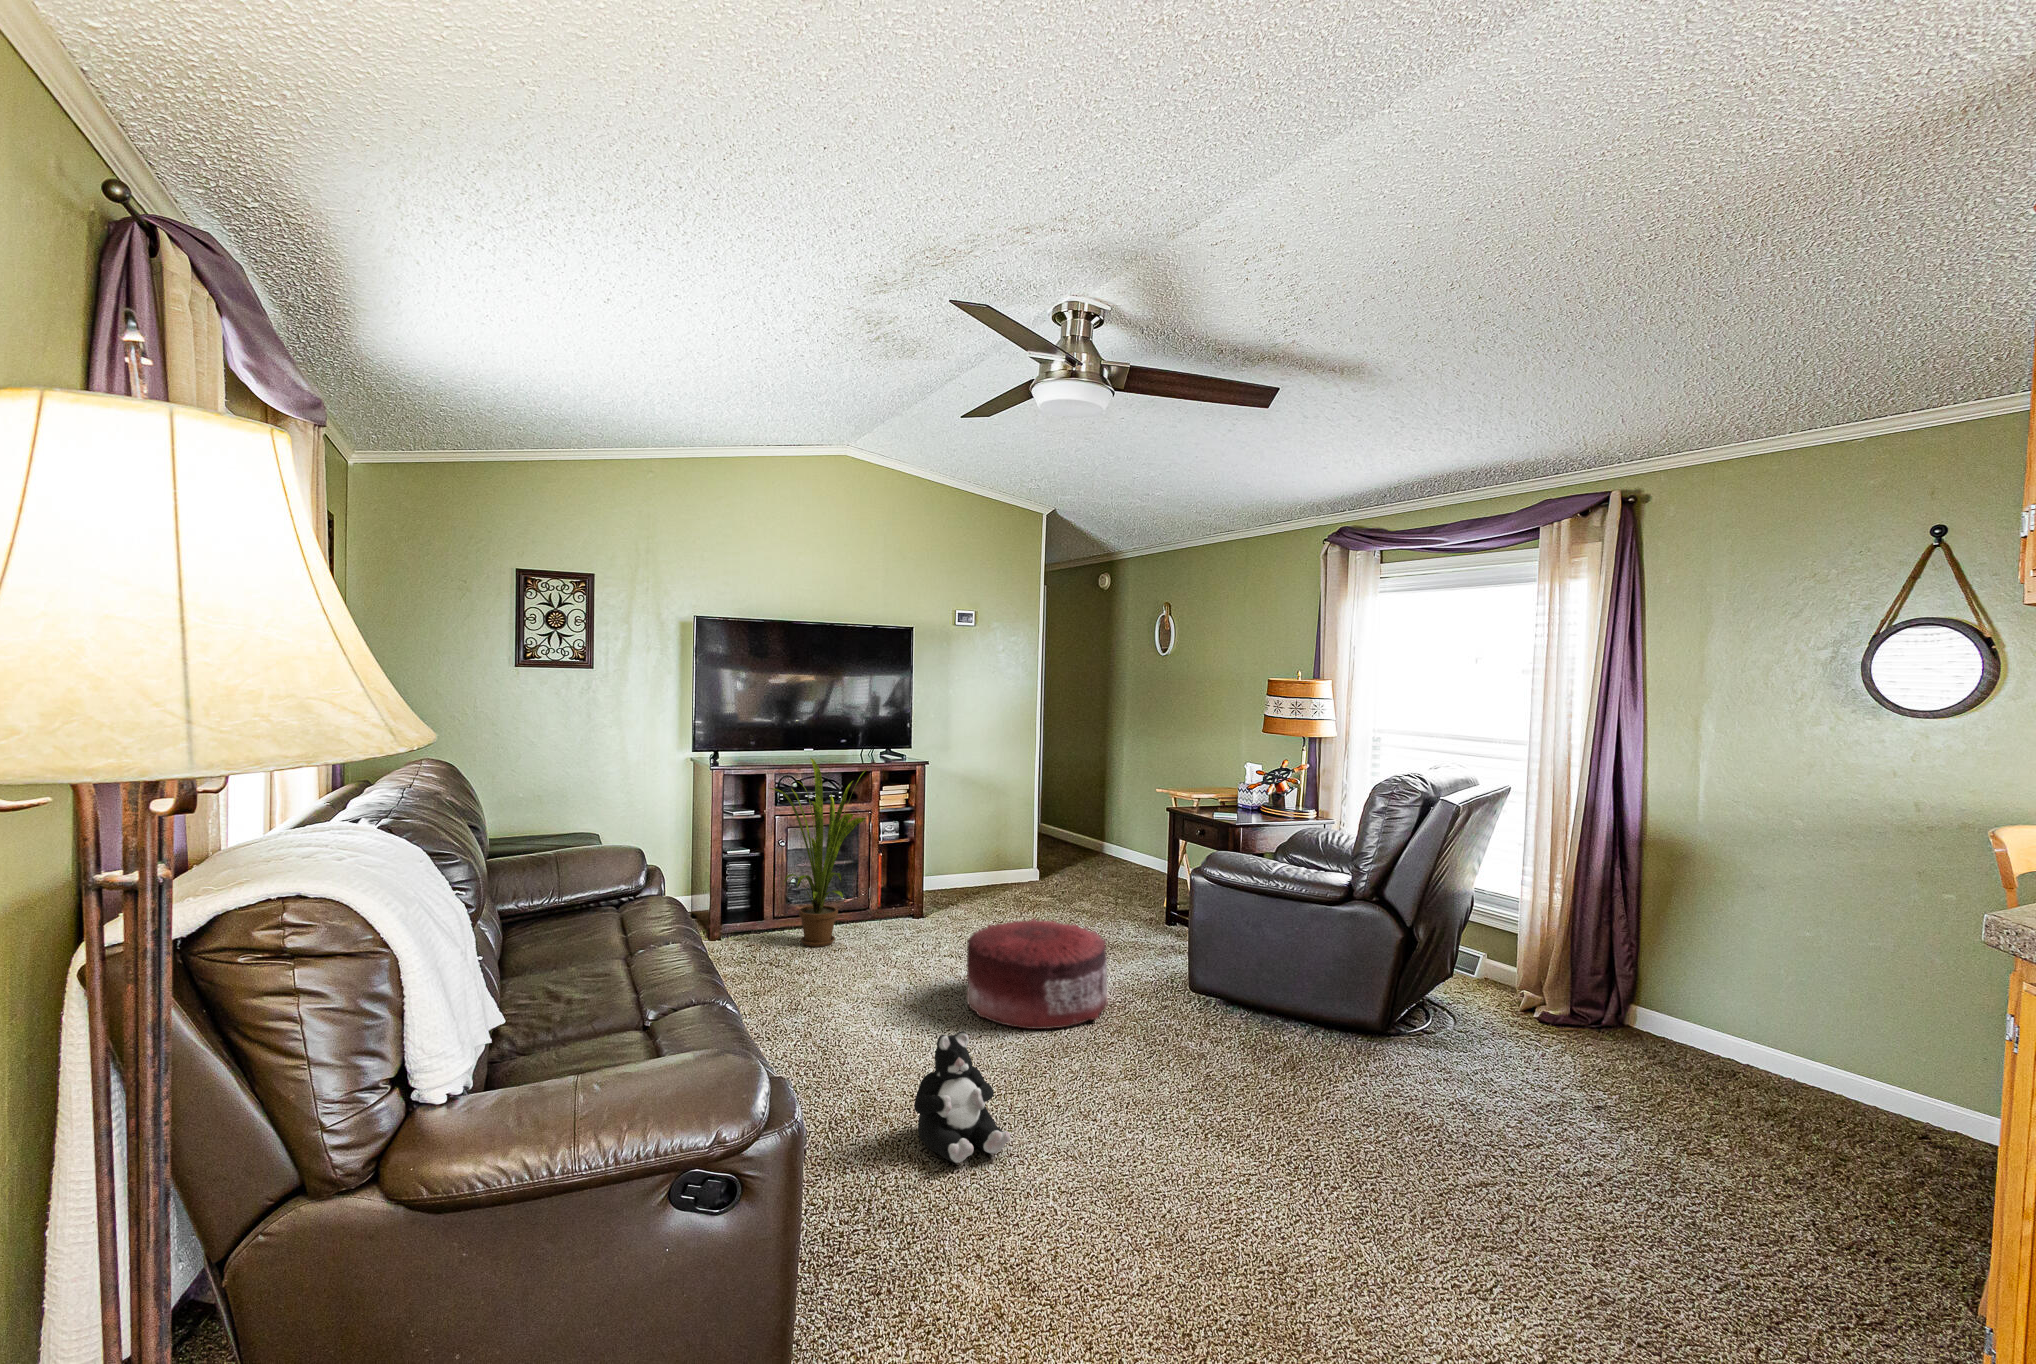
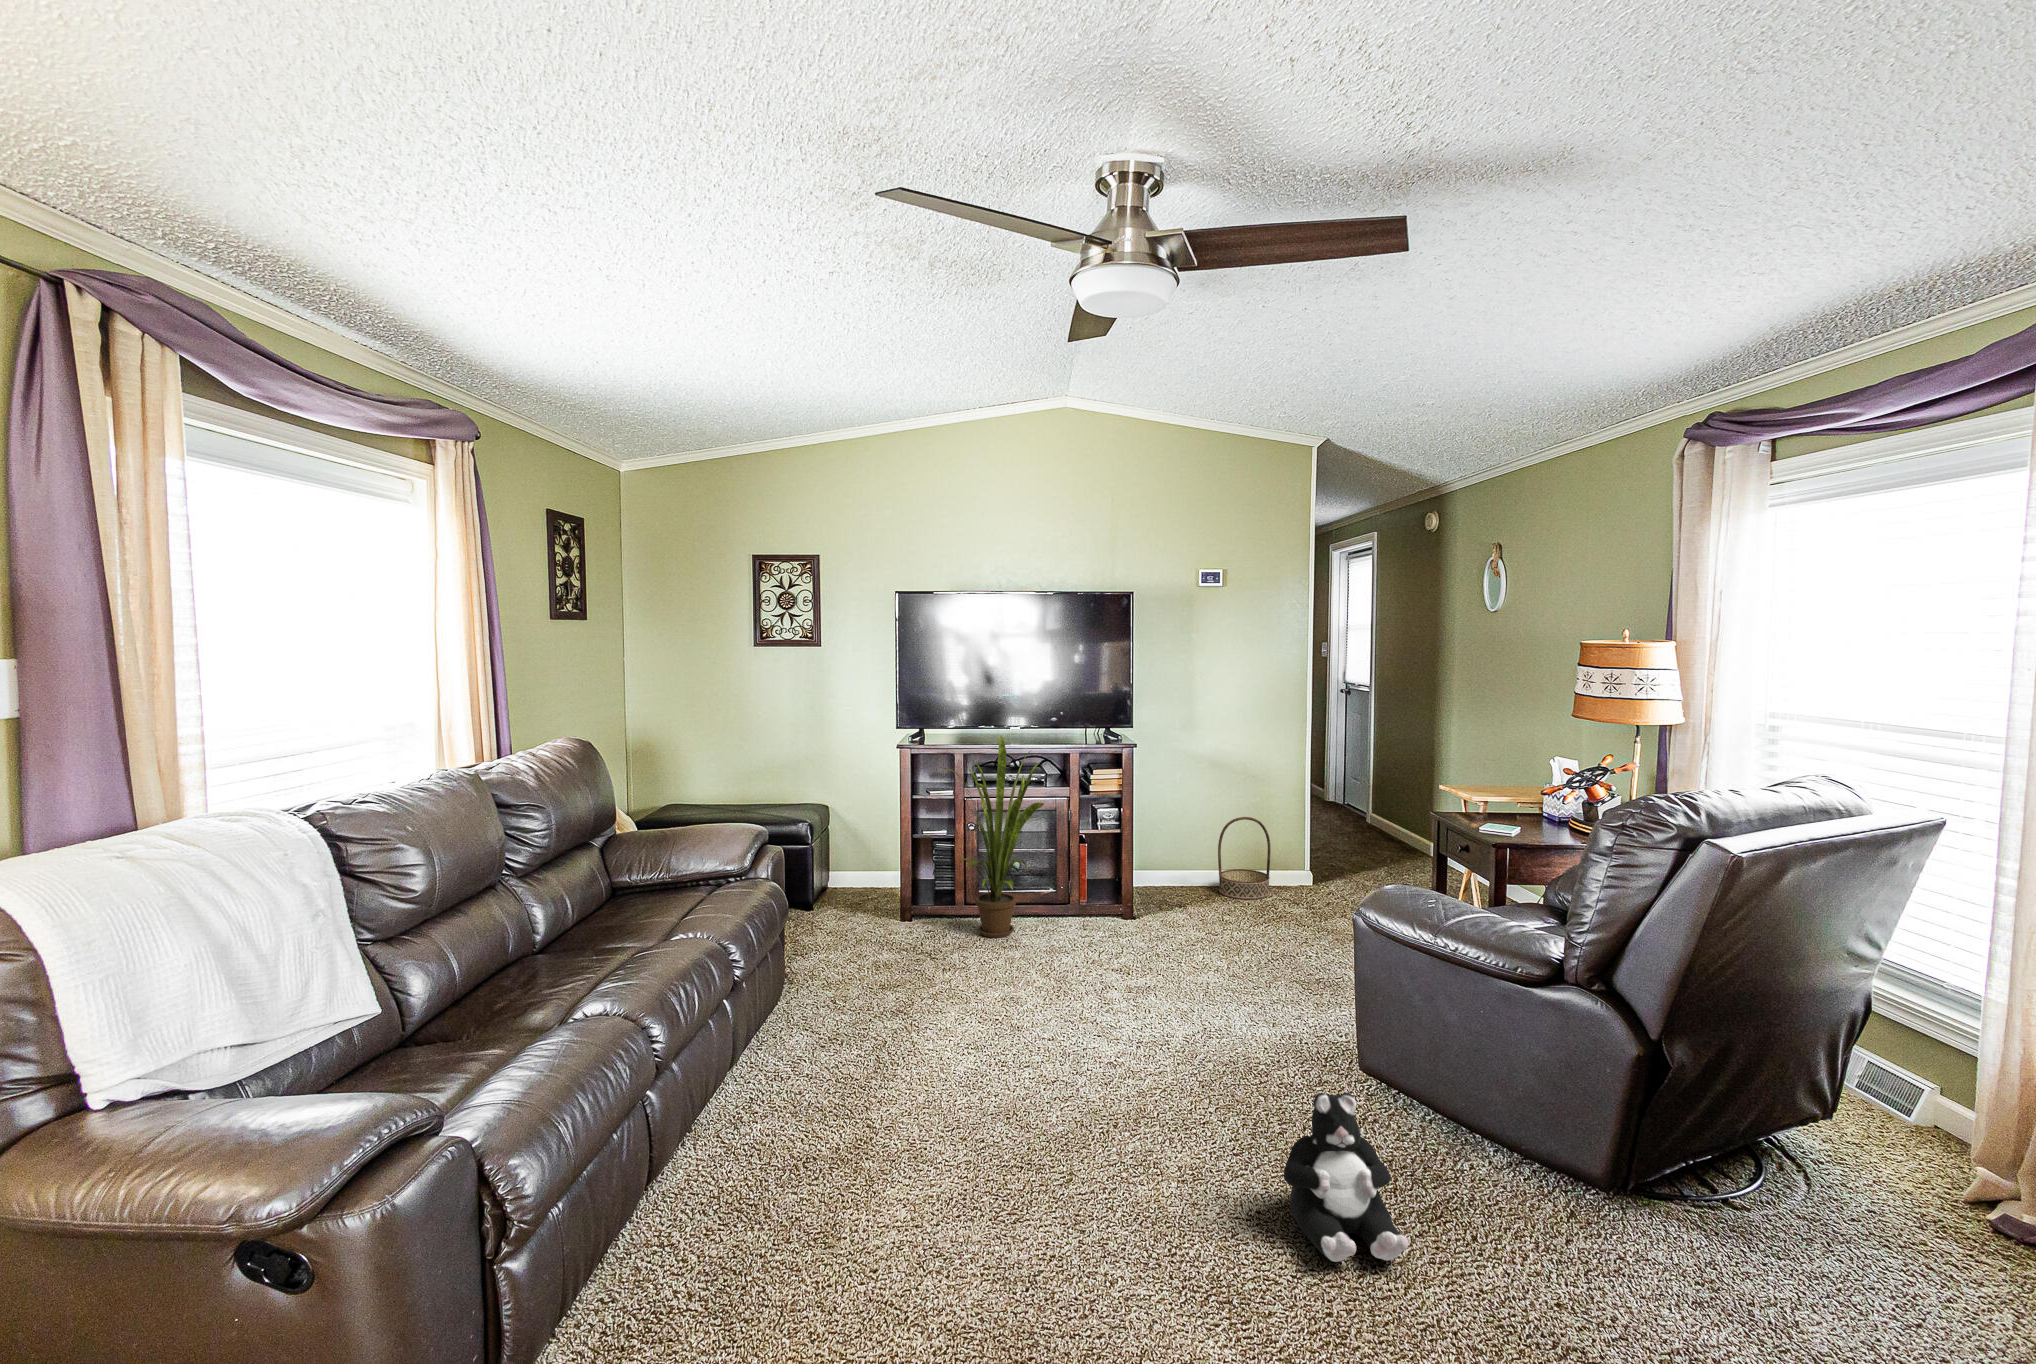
basket: none [975,826,1017,897] -> present [1218,817,1271,900]
pouf: present [967,919,1108,1029] -> none [1068,938,1247,1084]
plush toy: present [914,1031,1010,1163] -> present [1284,1093,1408,1262]

